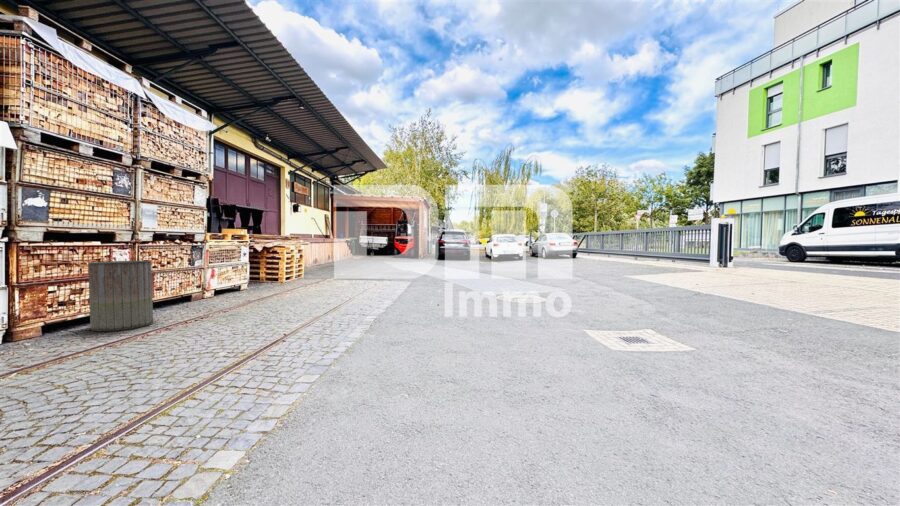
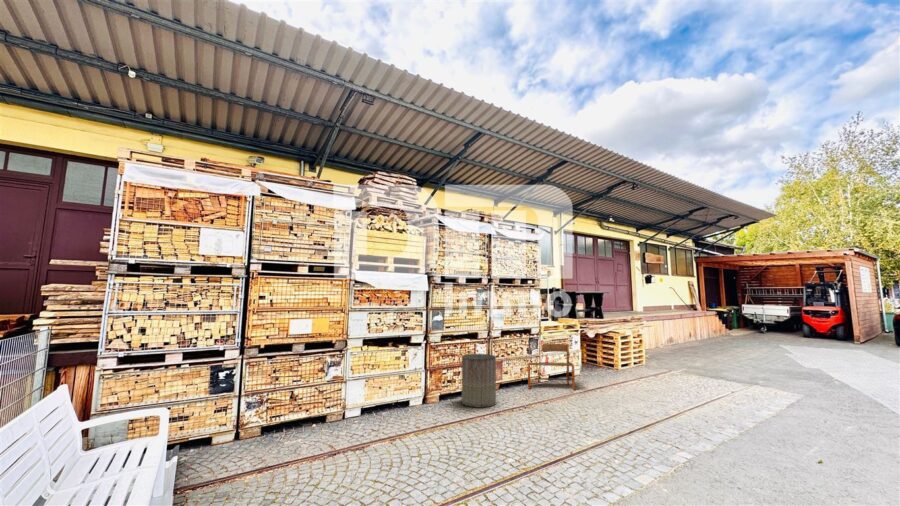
bench: none [186,252,252,305] -> present [528,344,575,390]

